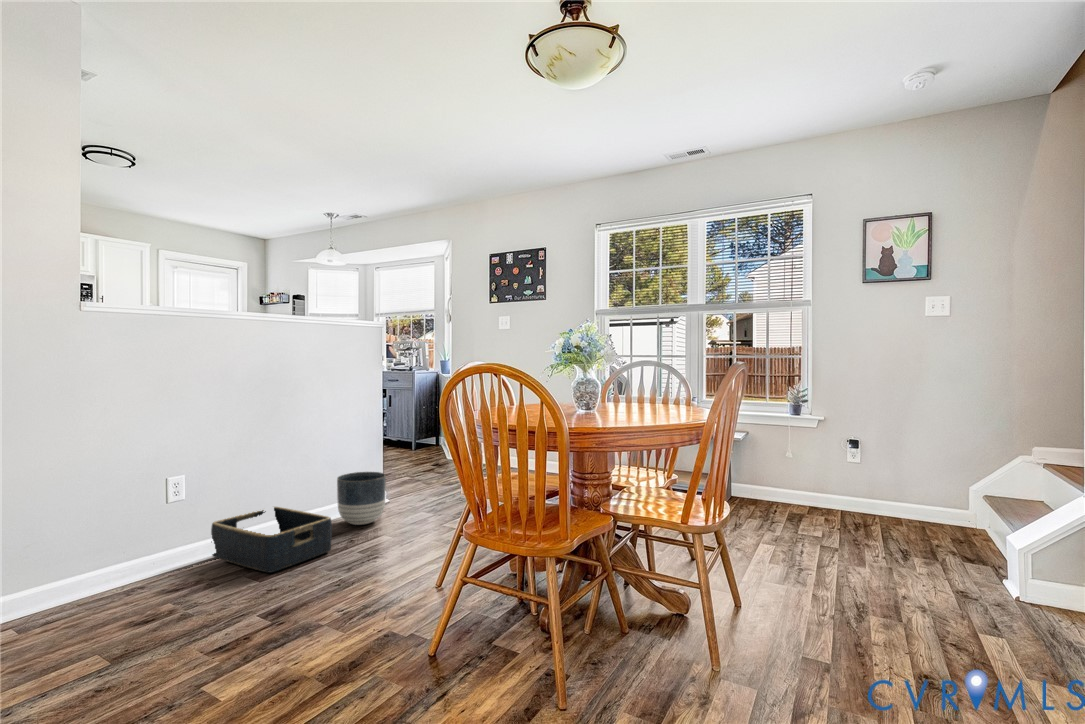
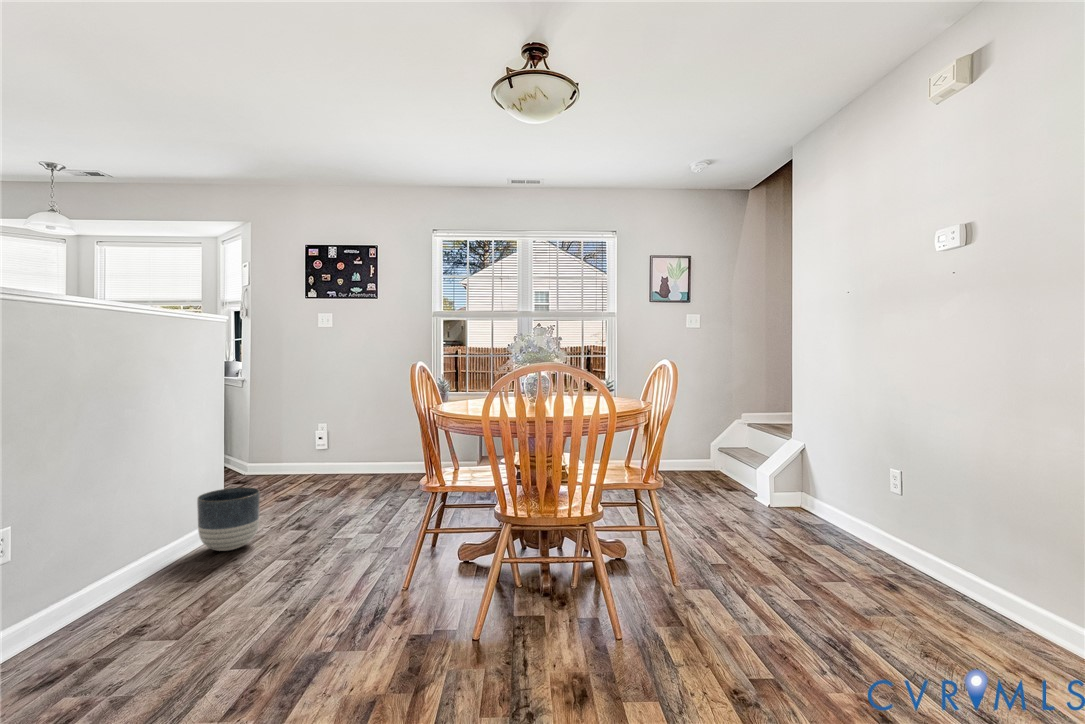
basket: present [211,507,332,573] -> none [61,542,236,623]

